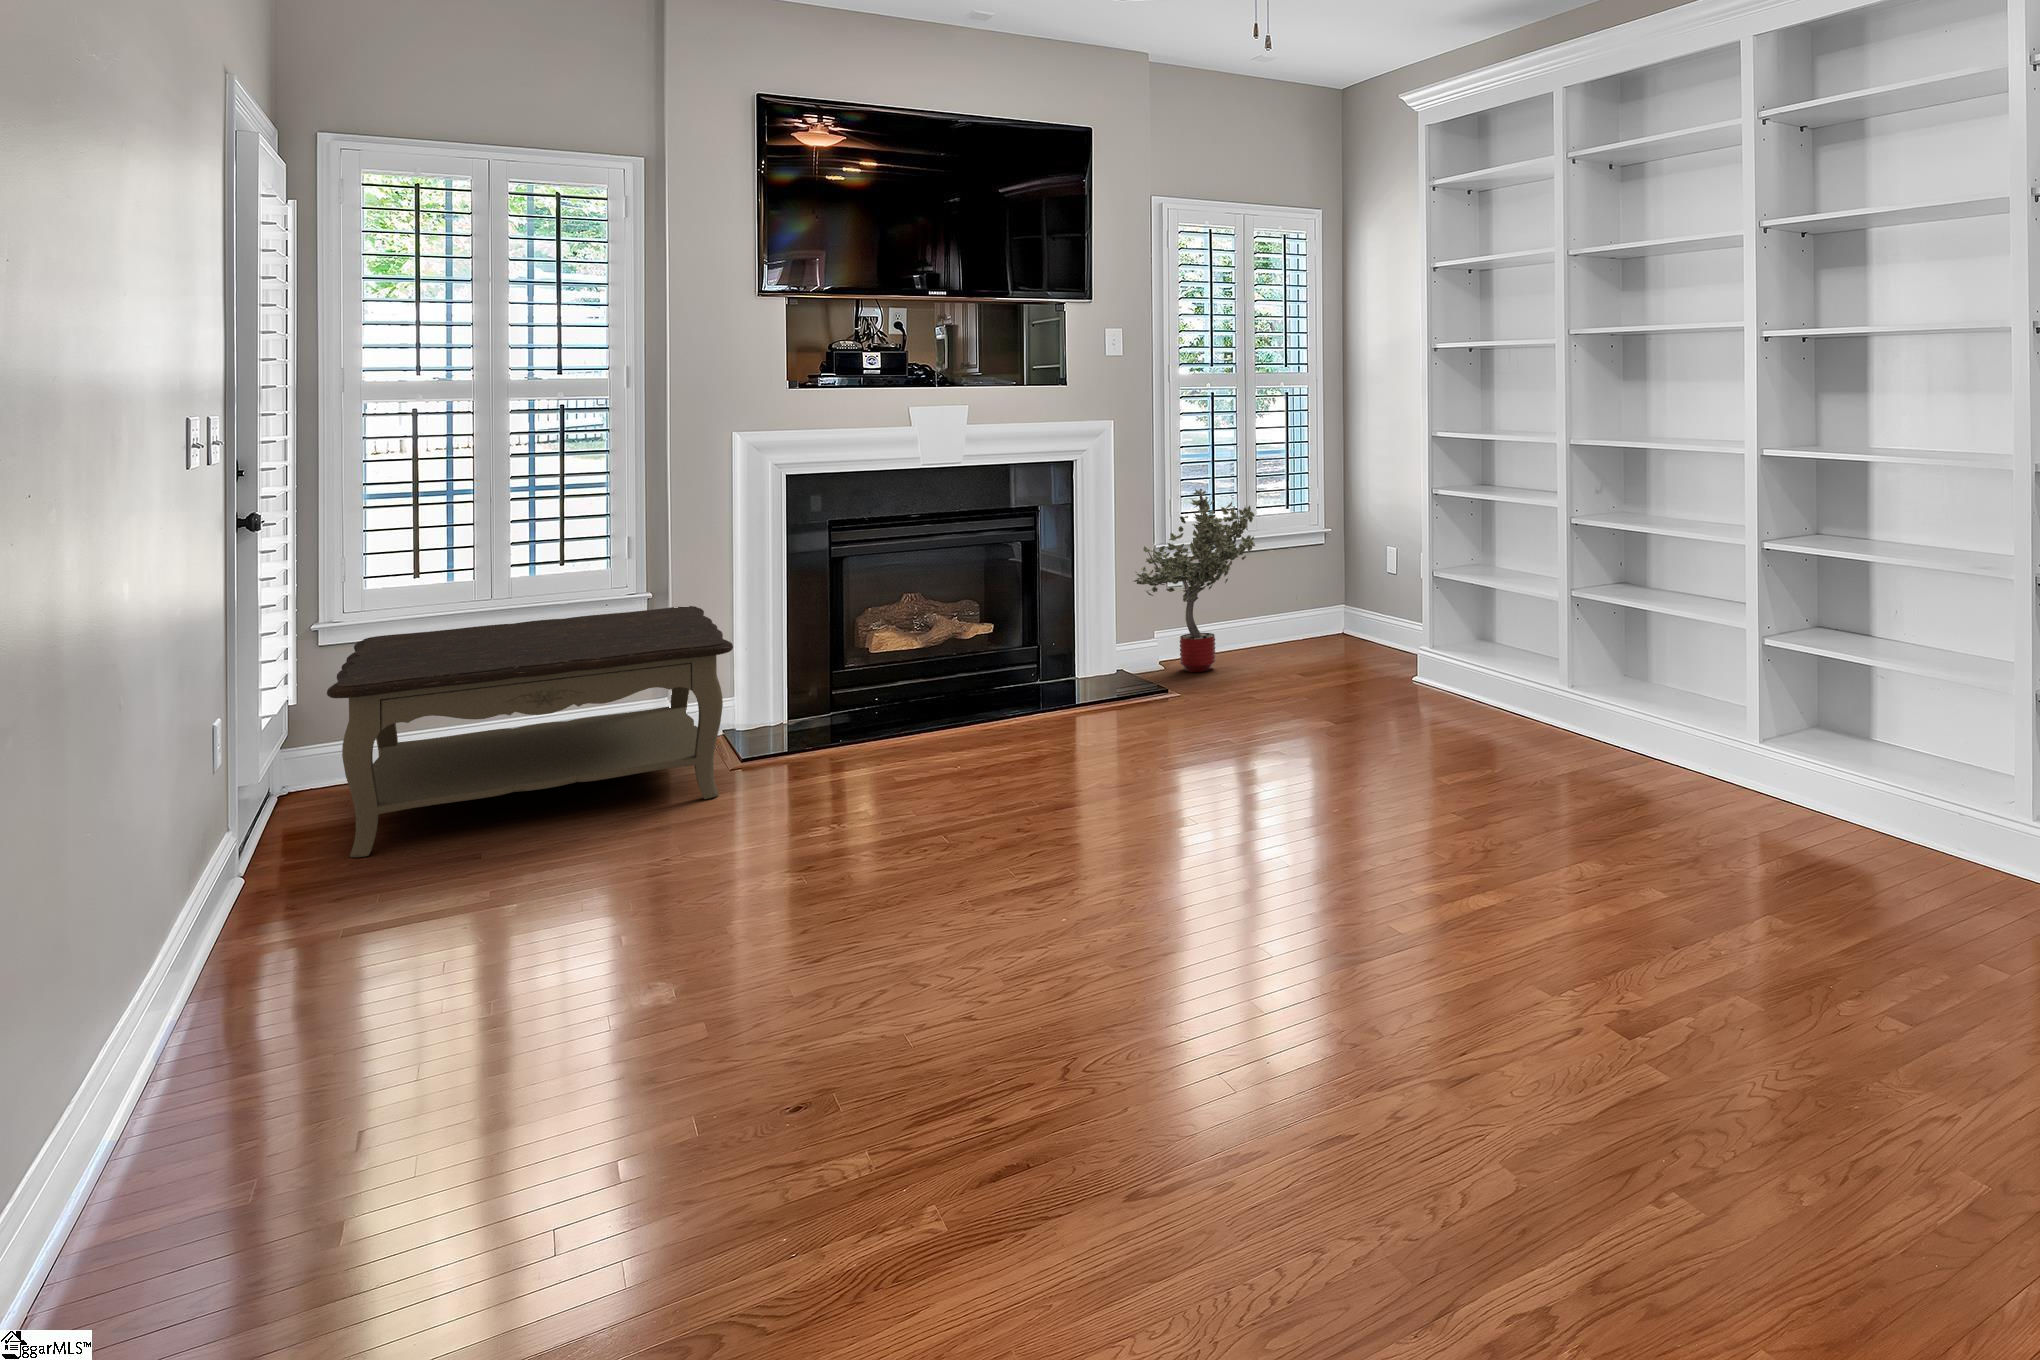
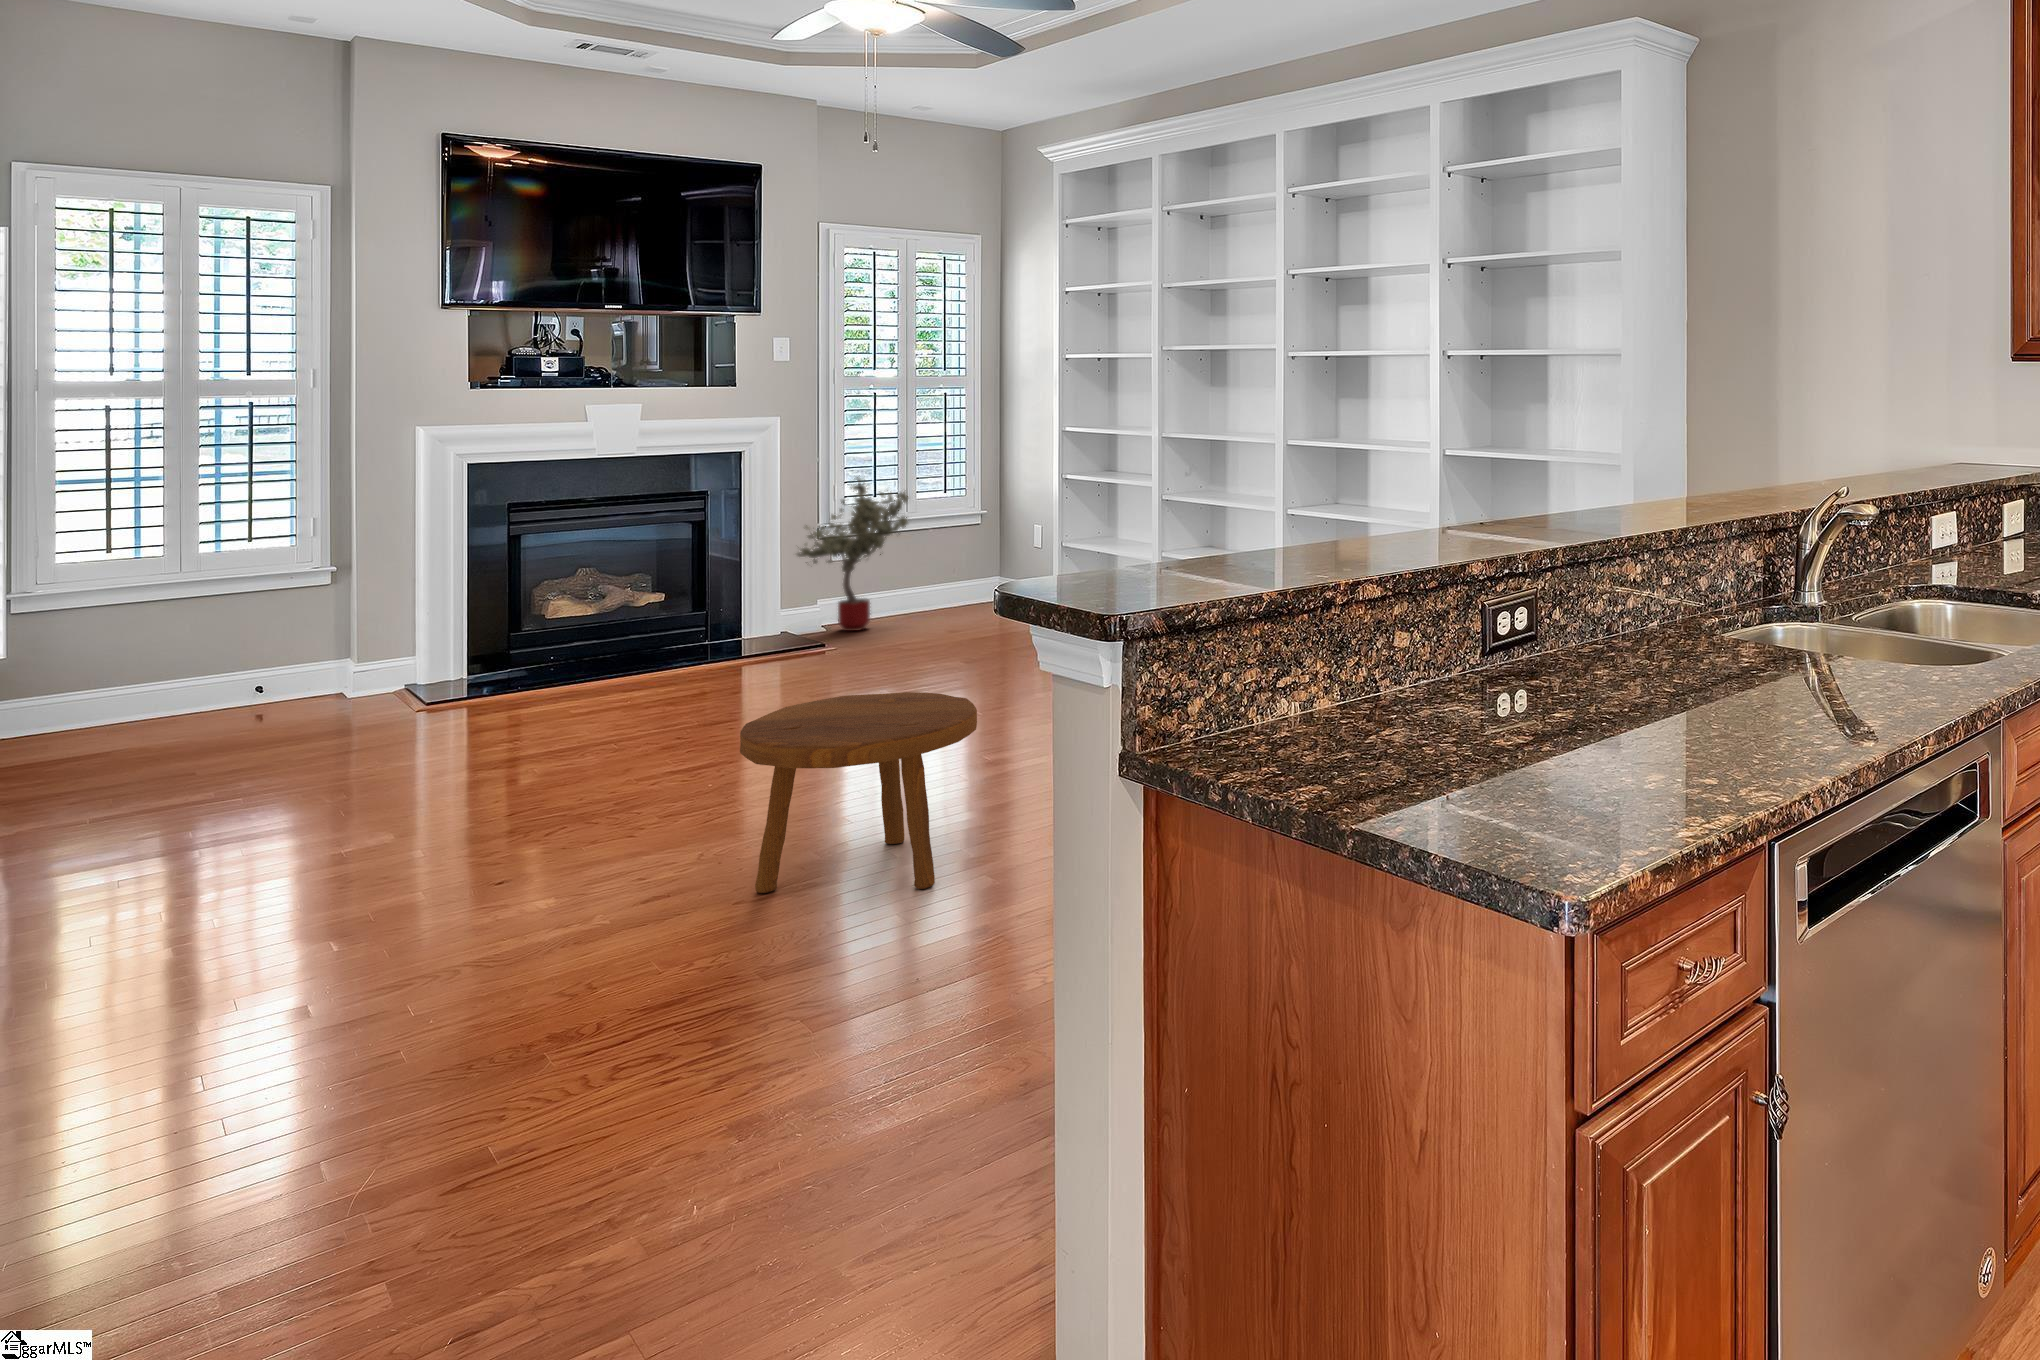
coffee table: present [327,606,733,858] -> none [44,577,420,781]
footstool: none [1136,813,1466,1145] -> present [740,692,977,893]

